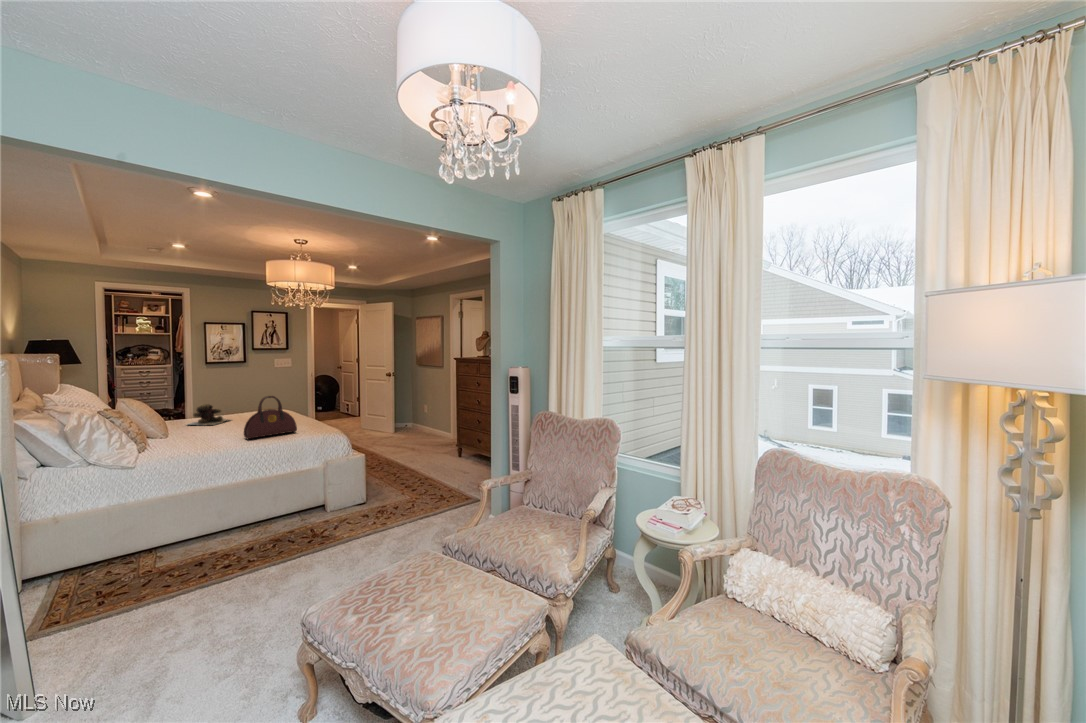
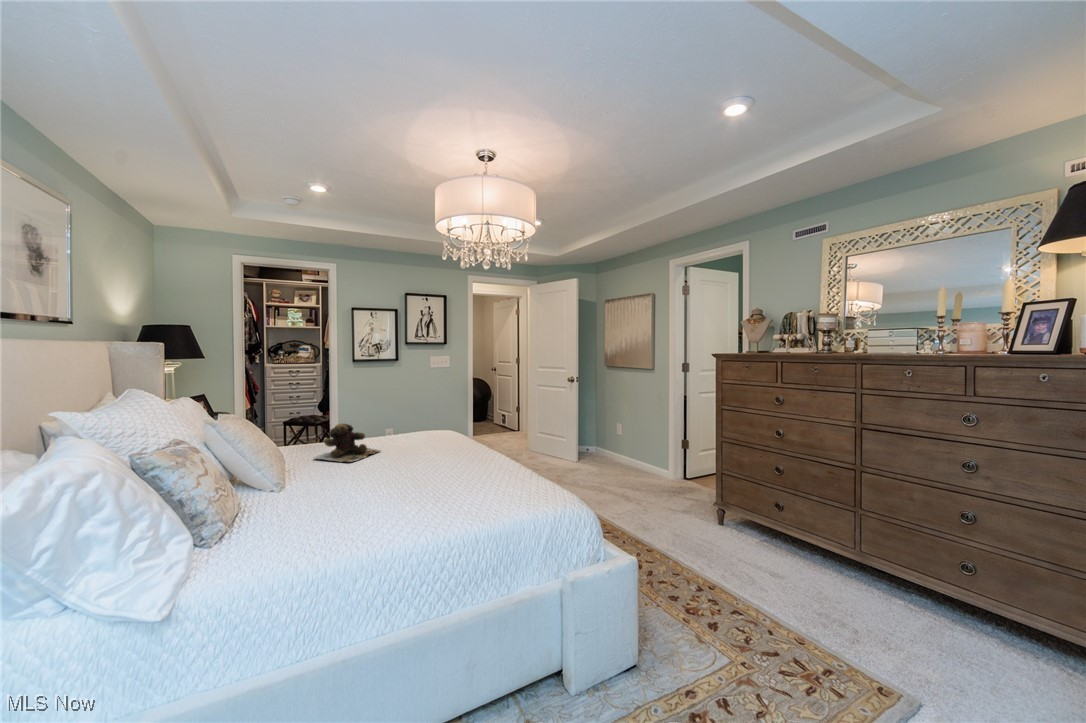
handbag: present [244,395,297,439] -> none [400,420,496,515]

